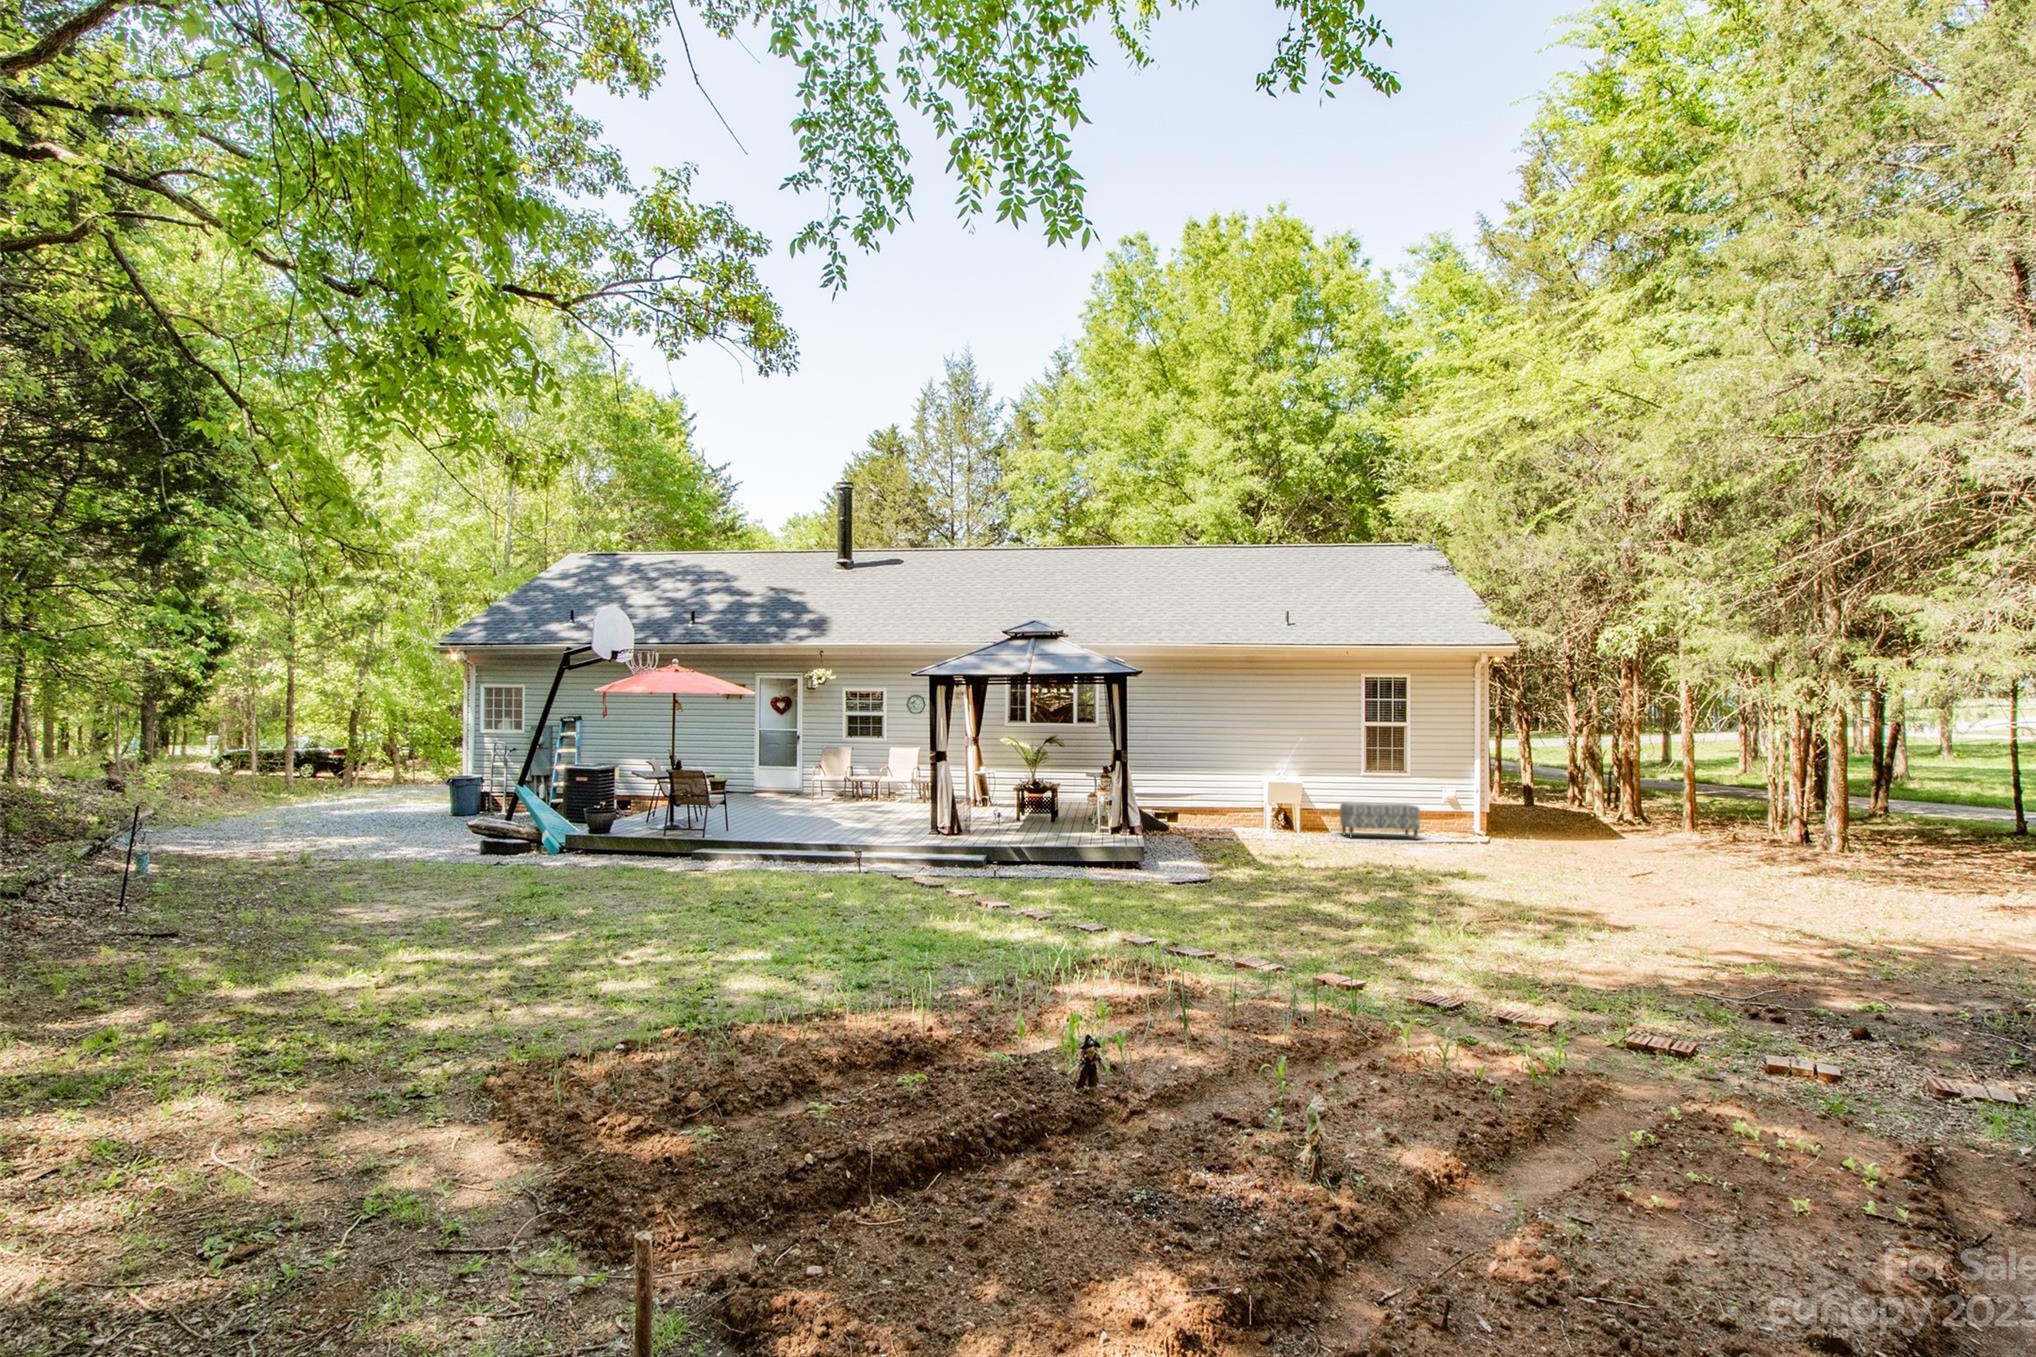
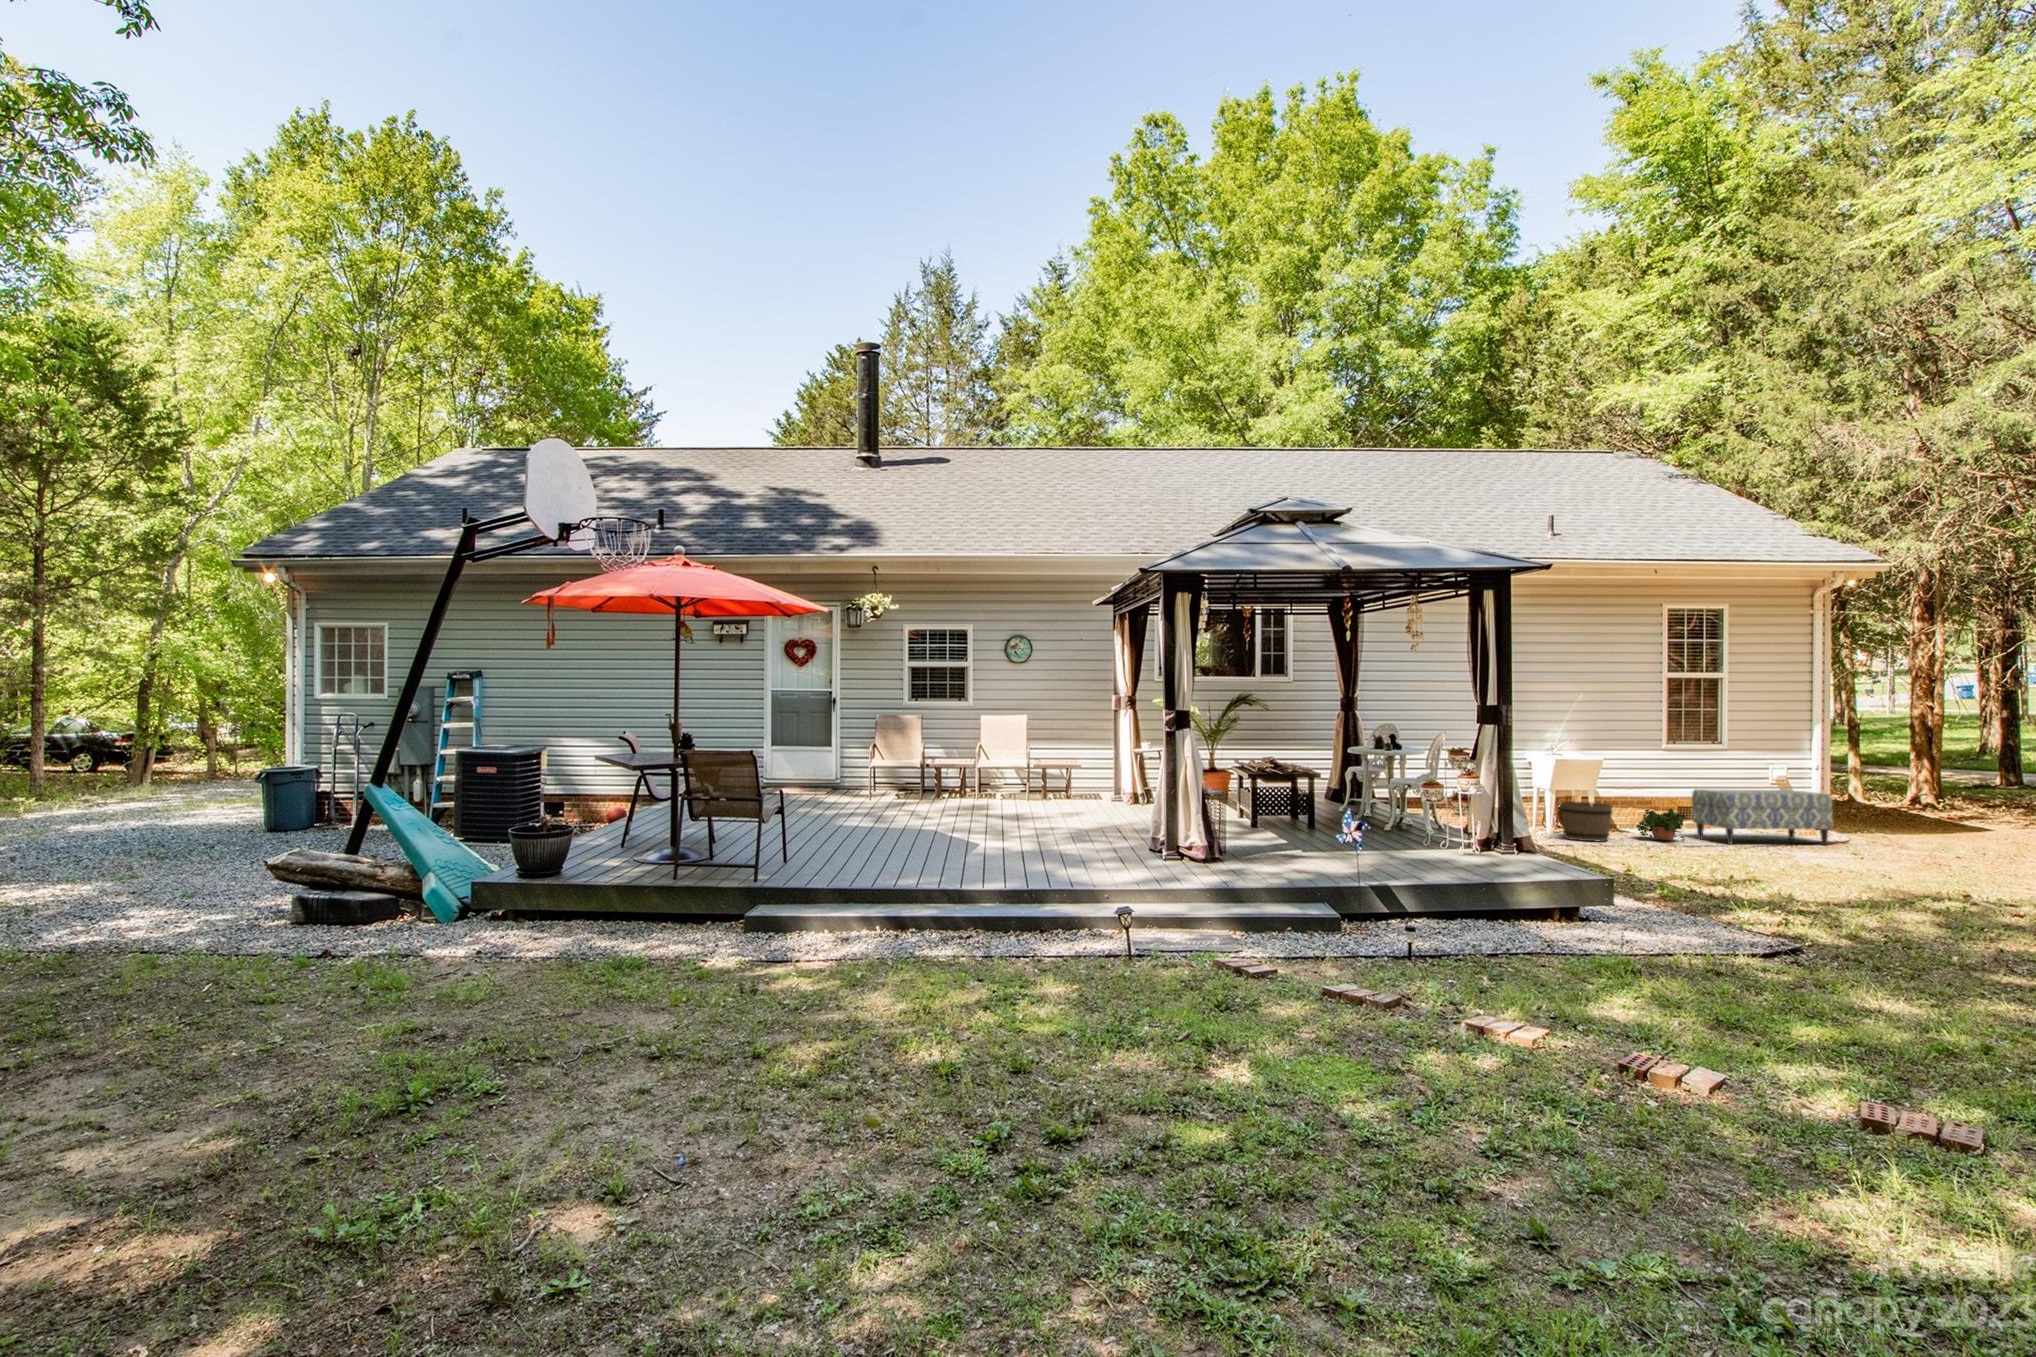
bucket: none [1249,805,1280,835] -> present [1560,796,1613,841]
potted plant: none [1299,815,1328,837] -> present [1636,809,1686,841]

